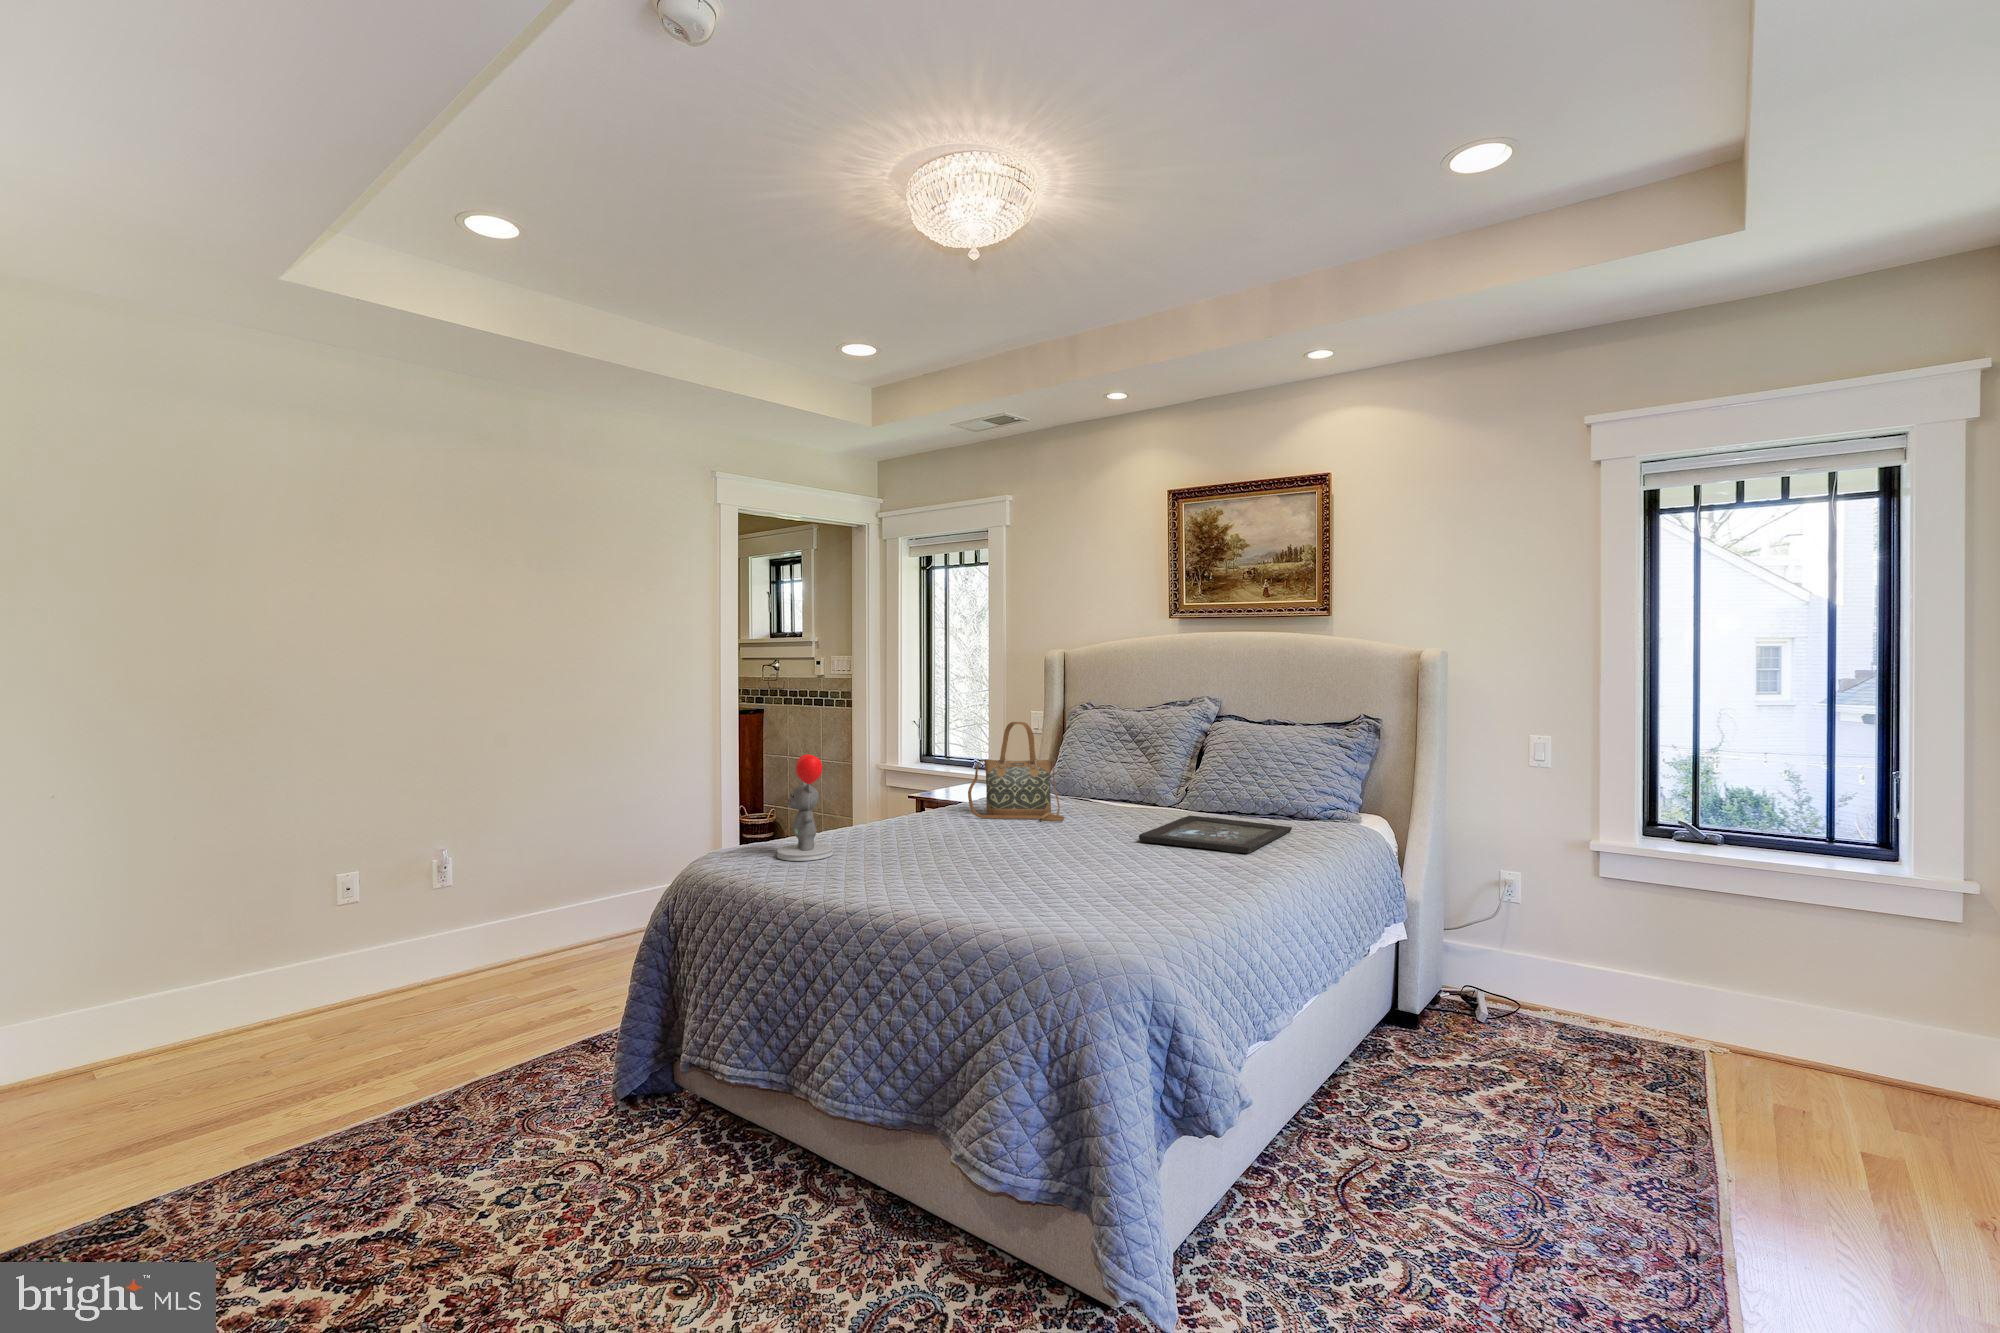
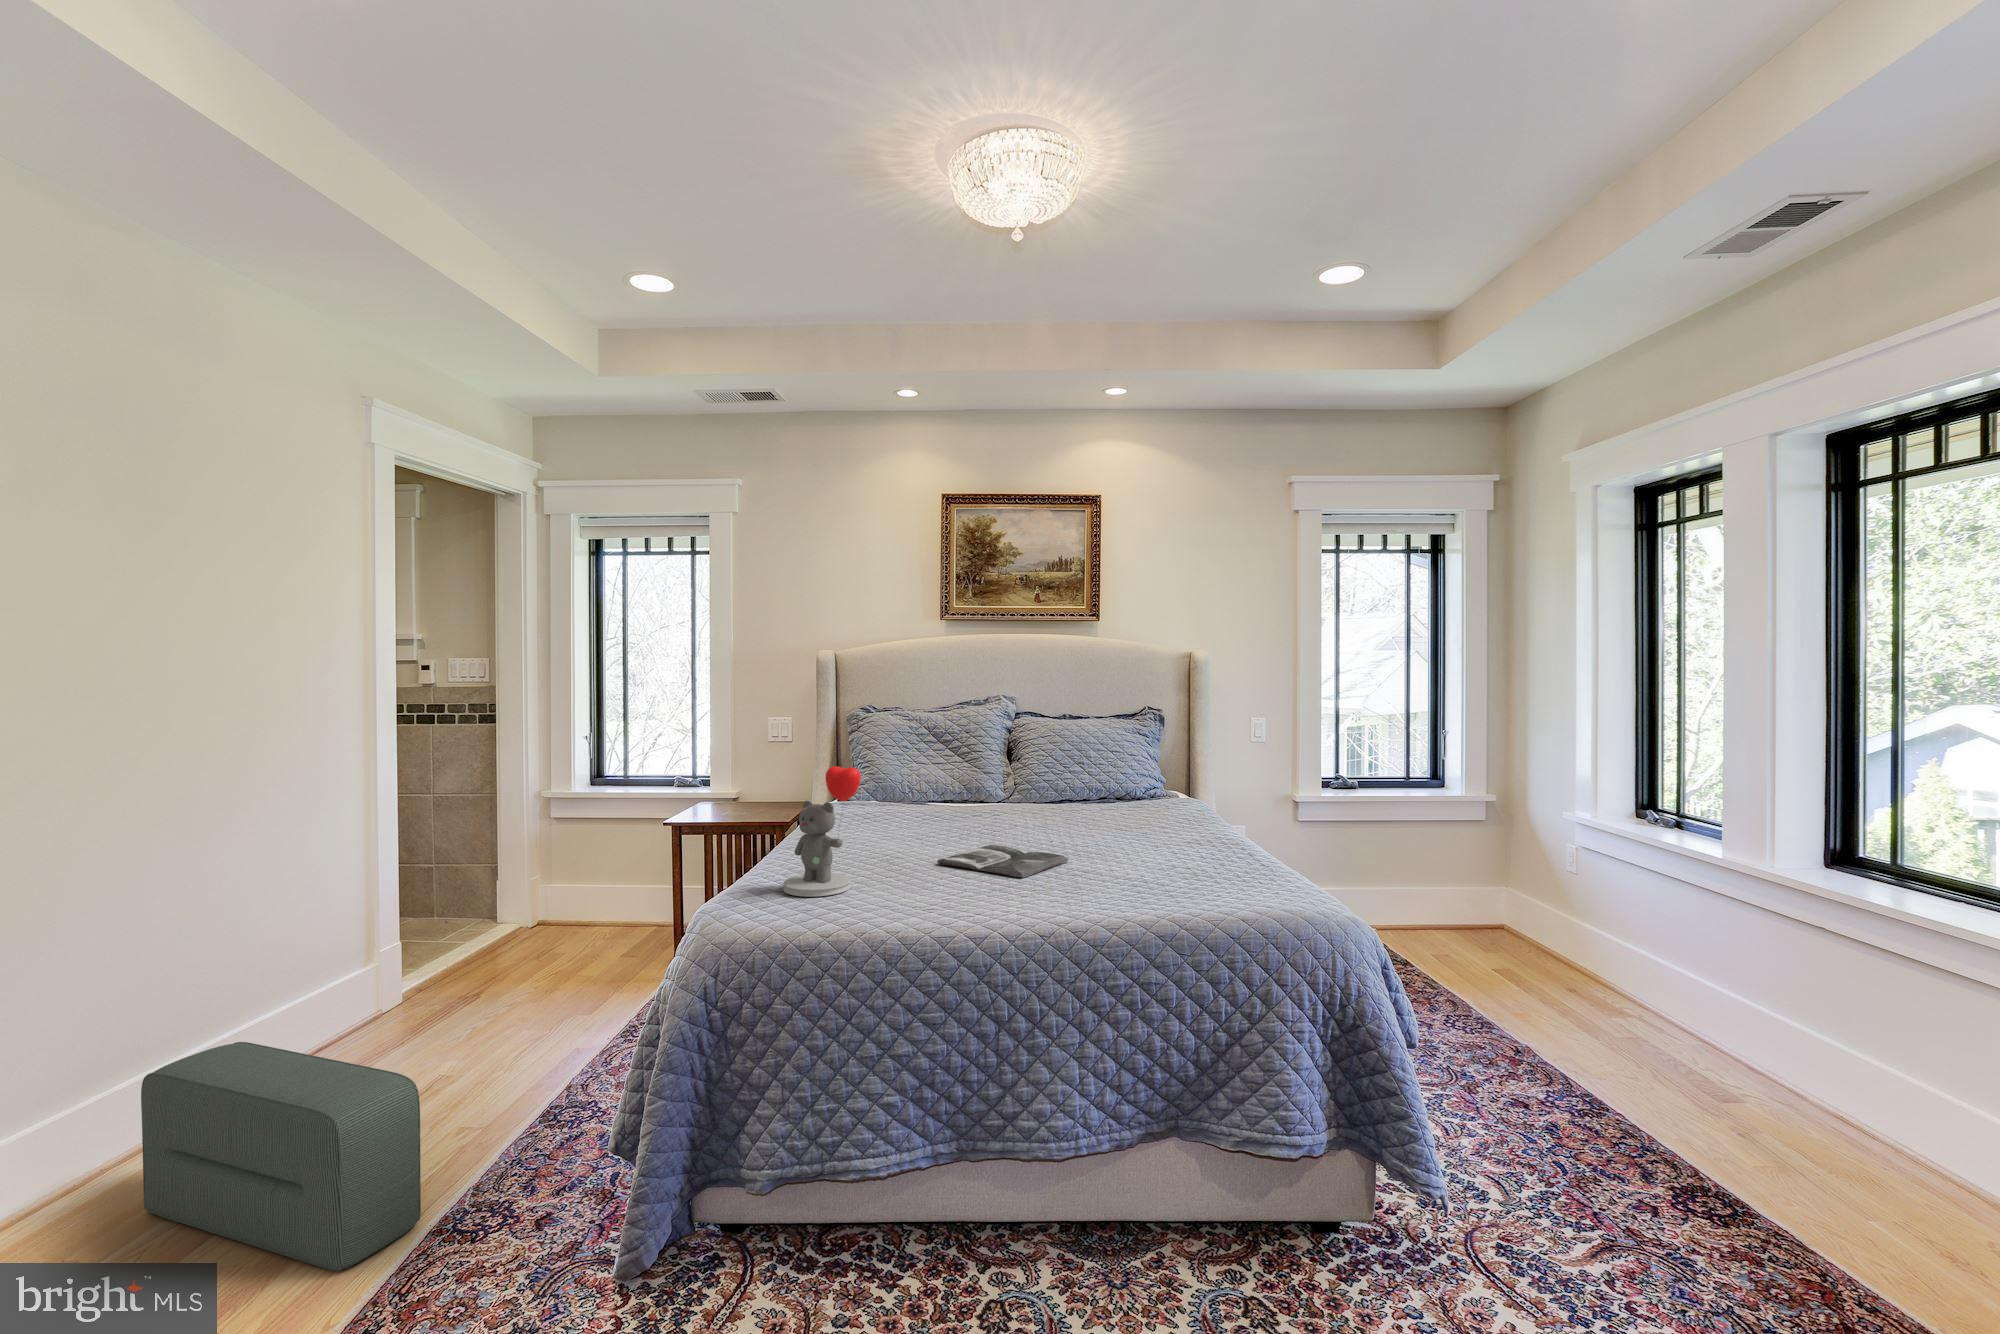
handbag: present [968,722,1065,822] -> none [857,723,964,828]
tray: present [1139,816,1292,853] -> none [1068,802,1191,829]
magazine: none [930,842,1031,872] -> present [937,845,1068,877]
pouf: none [502,904,584,1050] -> present [141,1042,421,1271]

